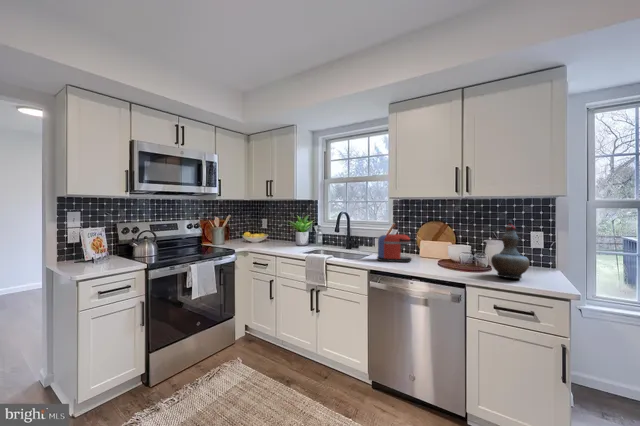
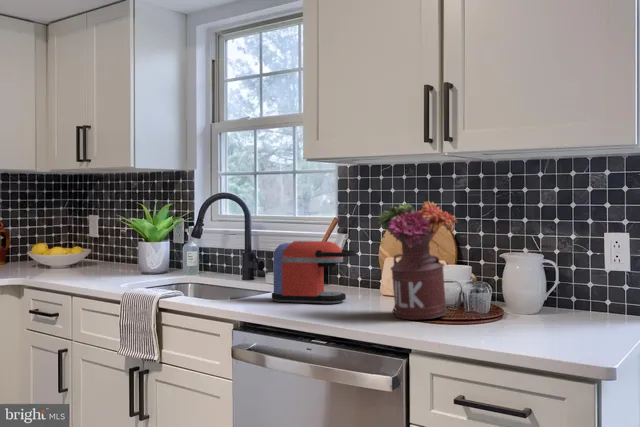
flower arrangement: none [435,218,475,271] -> present [379,201,457,320]
decorative vase: present [491,221,529,279] -> none [474,201,548,334]

